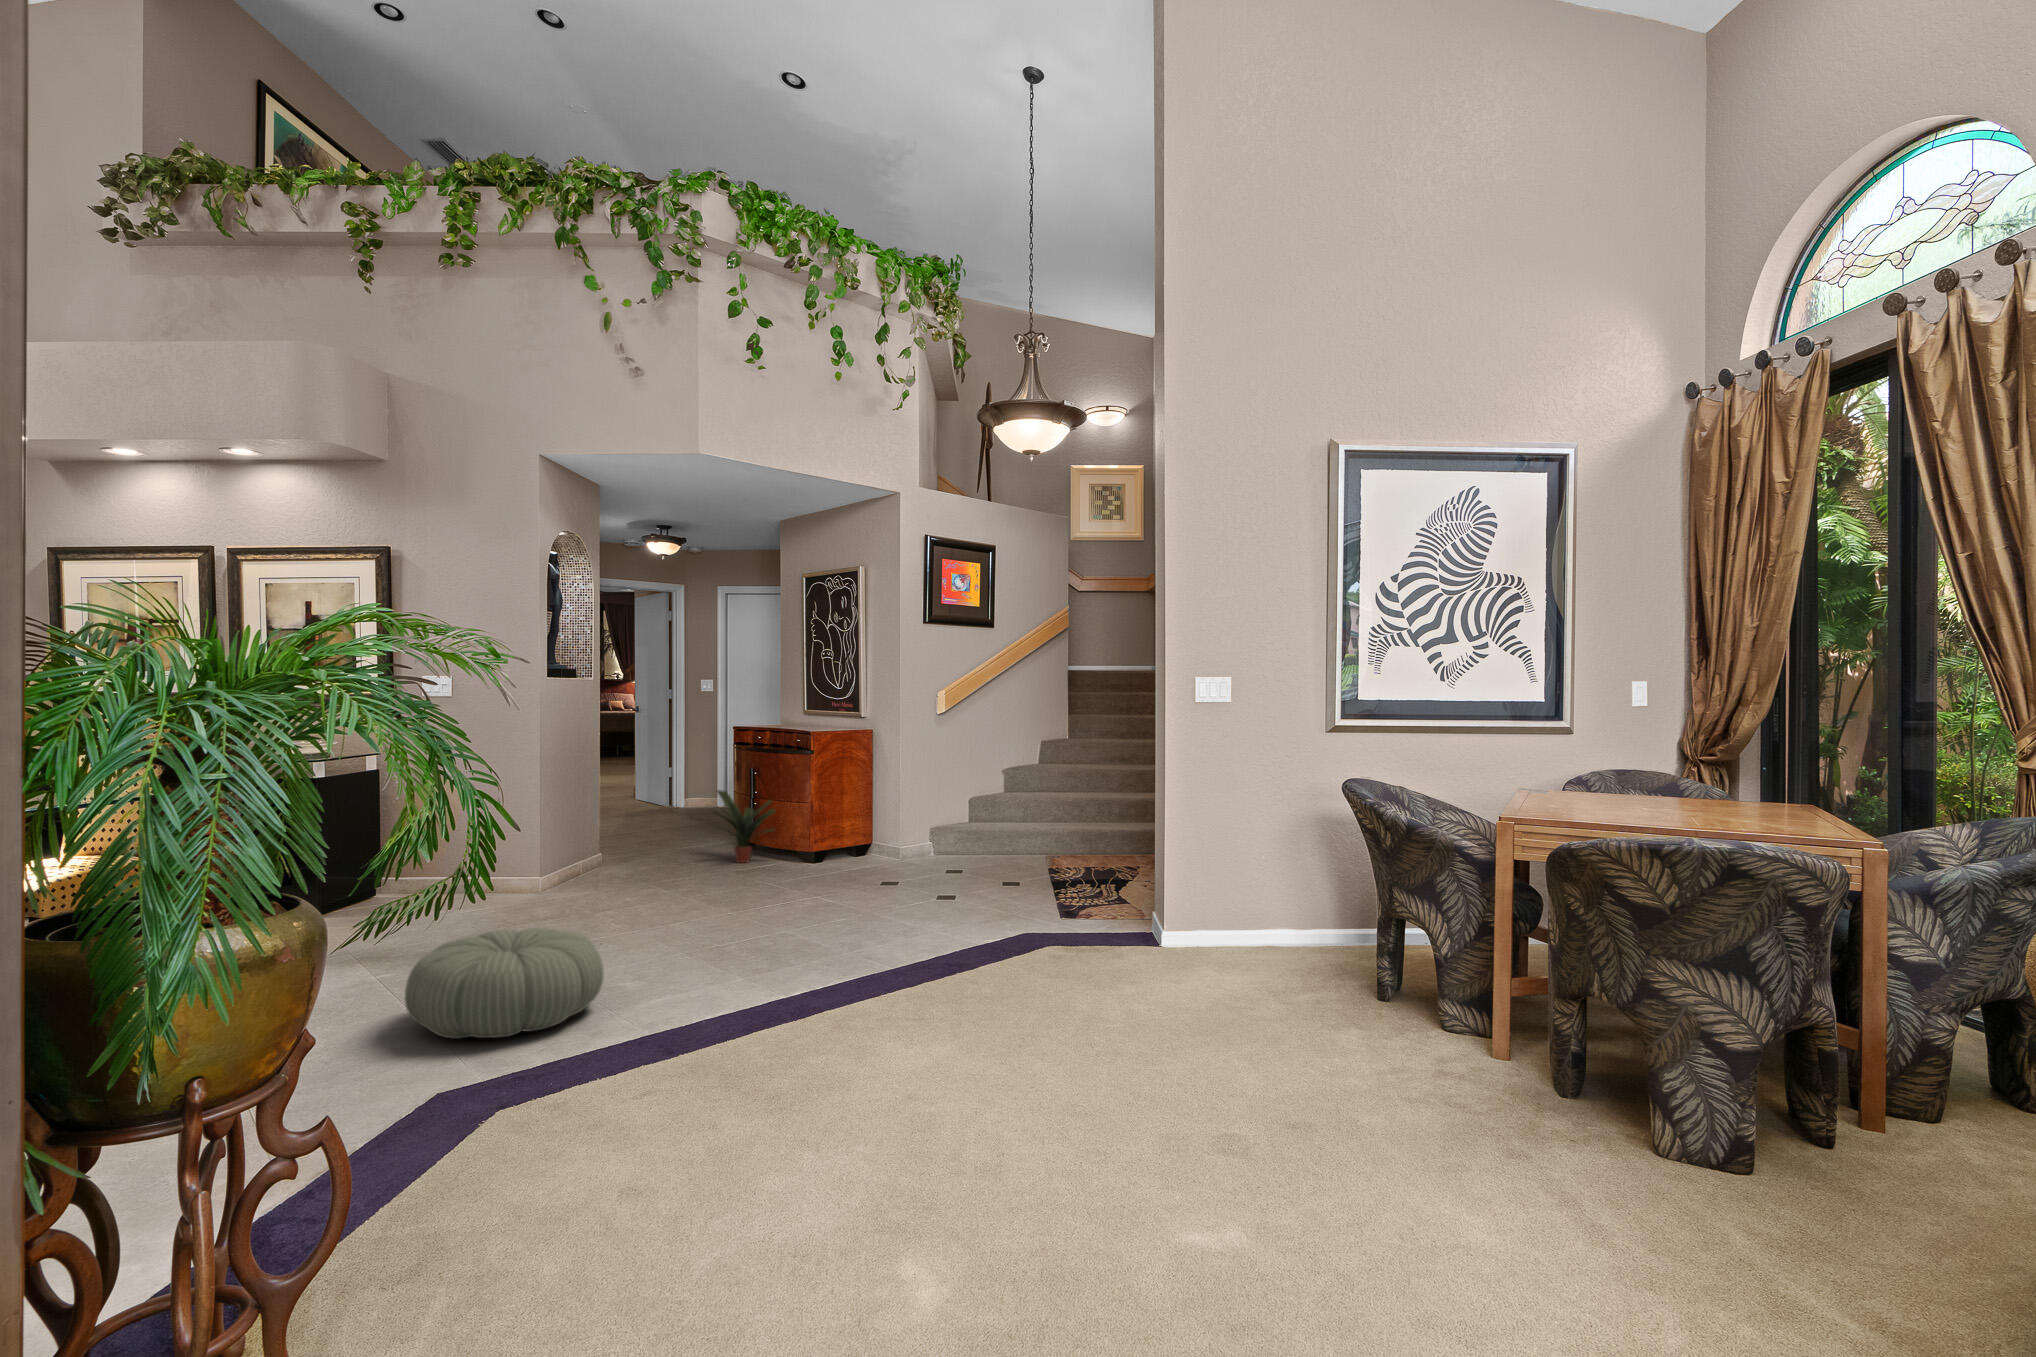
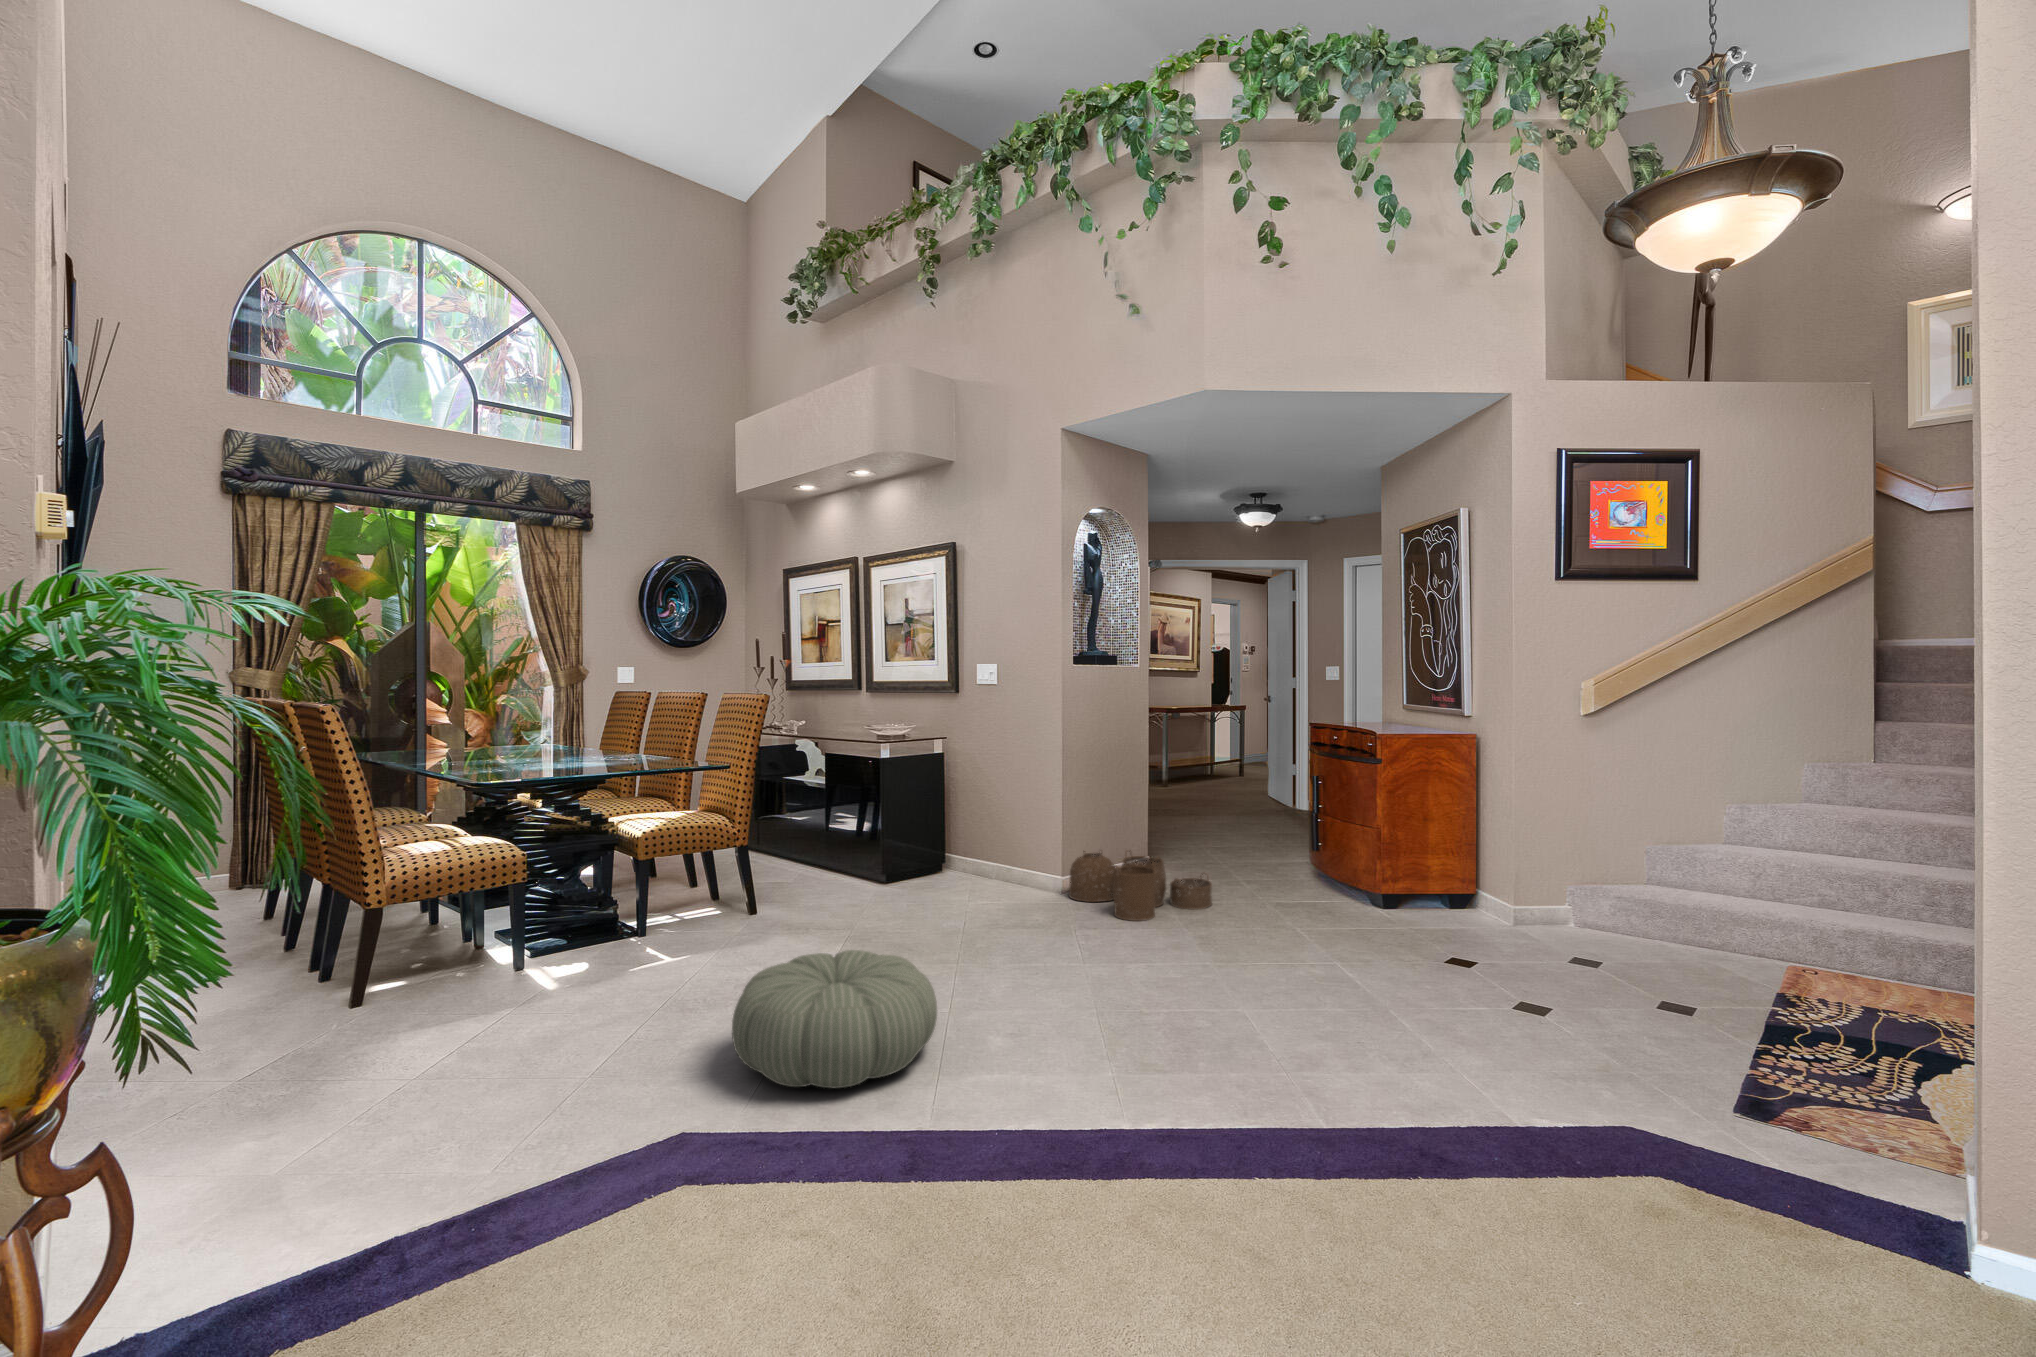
potted plant: present [713,790,775,863] -> none [1258,799,1342,892]
woven basket: none [550,842,689,900] -> present [1069,851,1212,921]

